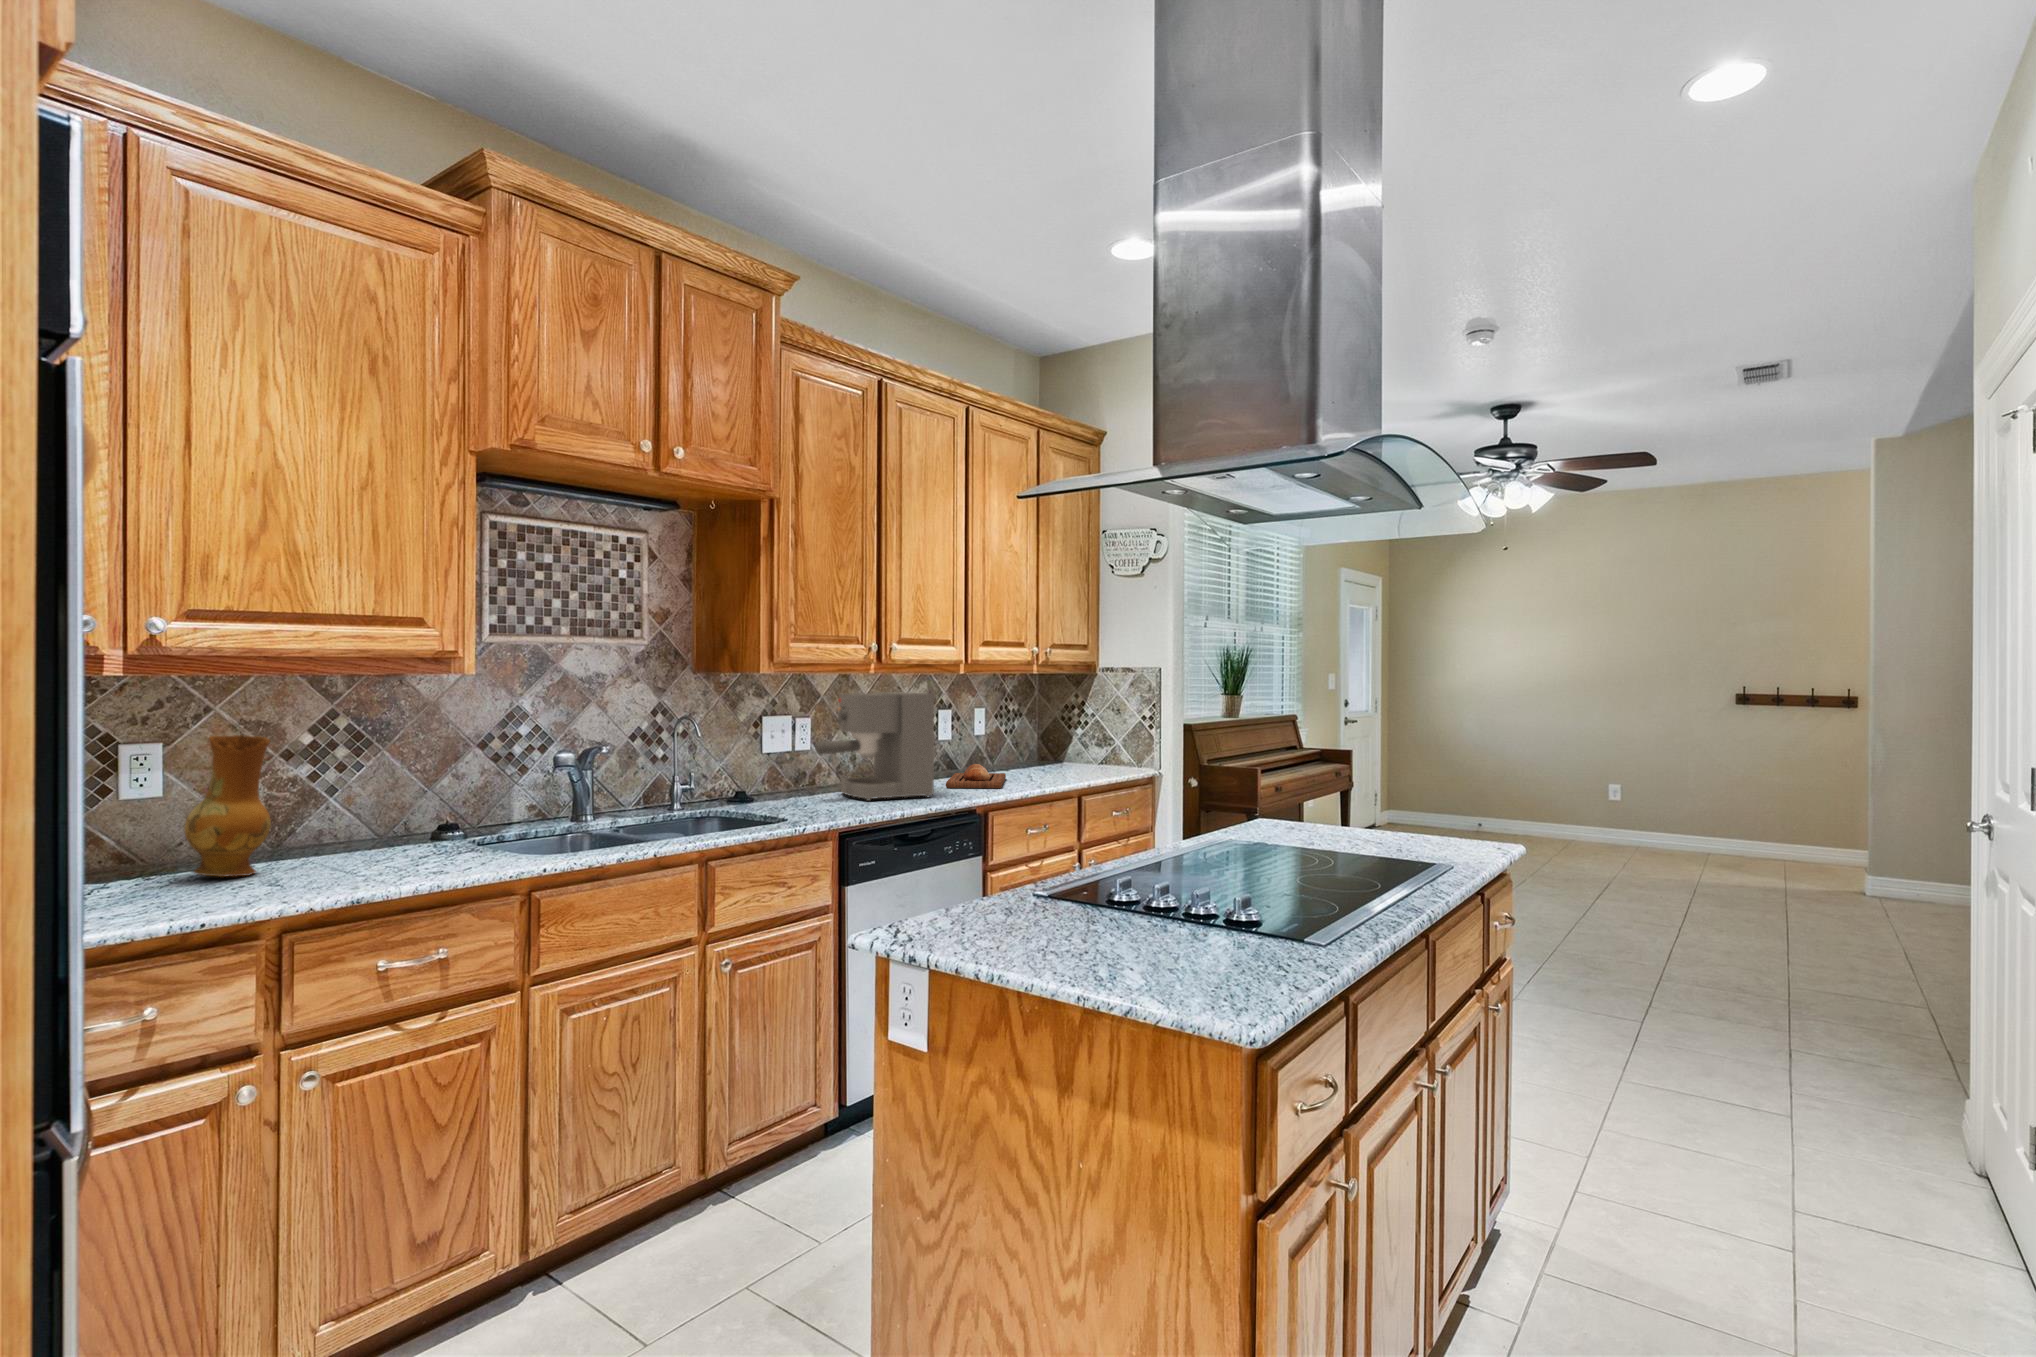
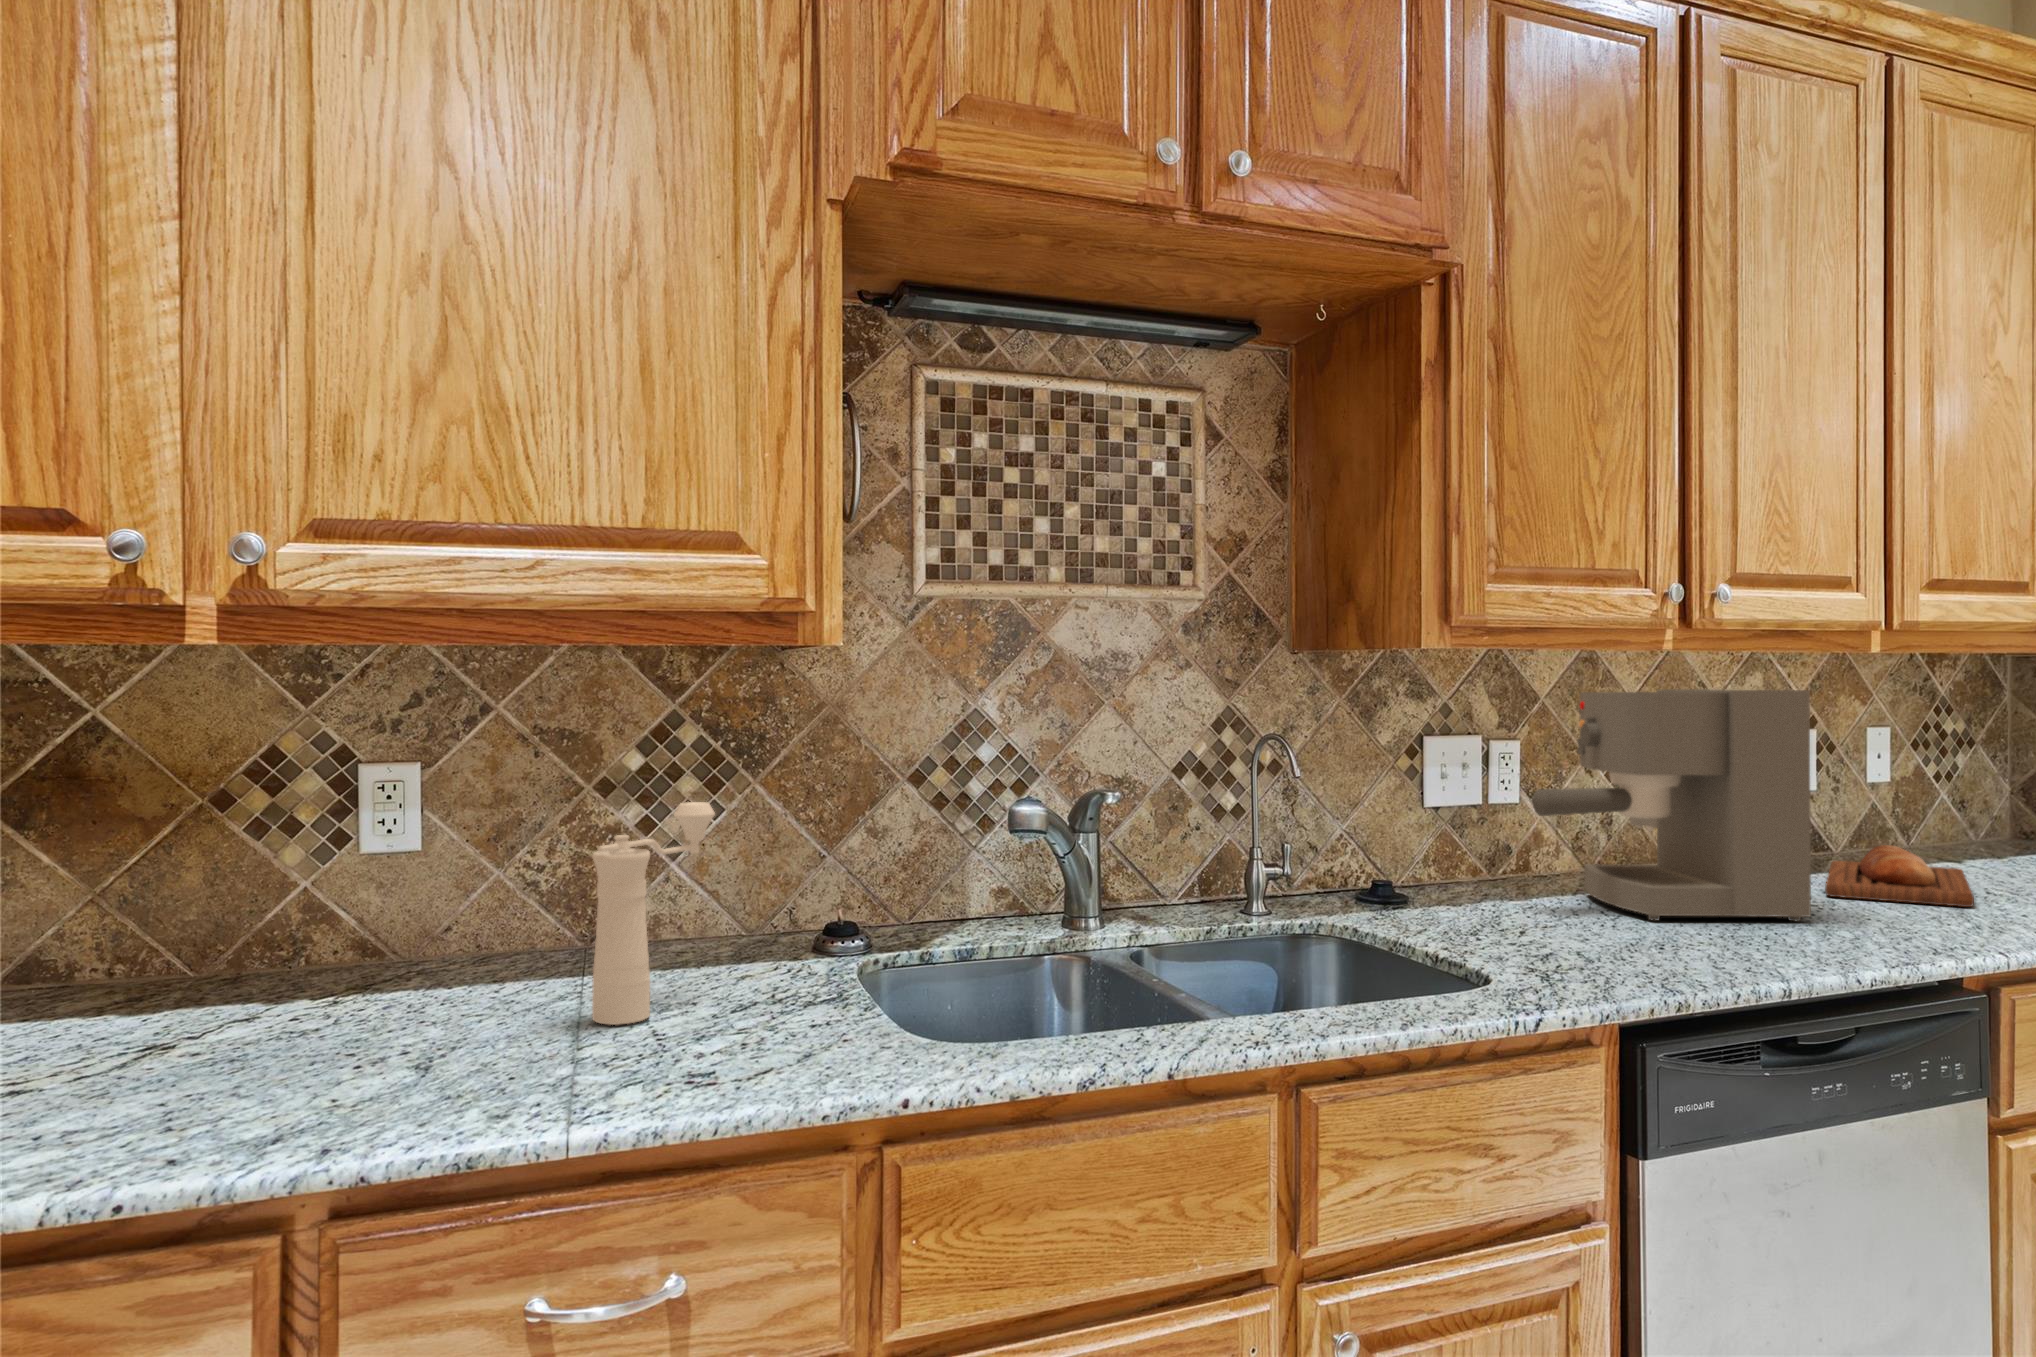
ceramic jug: present [184,735,271,877] -> none [396,752,527,1007]
pepper mill: none [332,759,393,875] -> present [592,802,715,1025]

